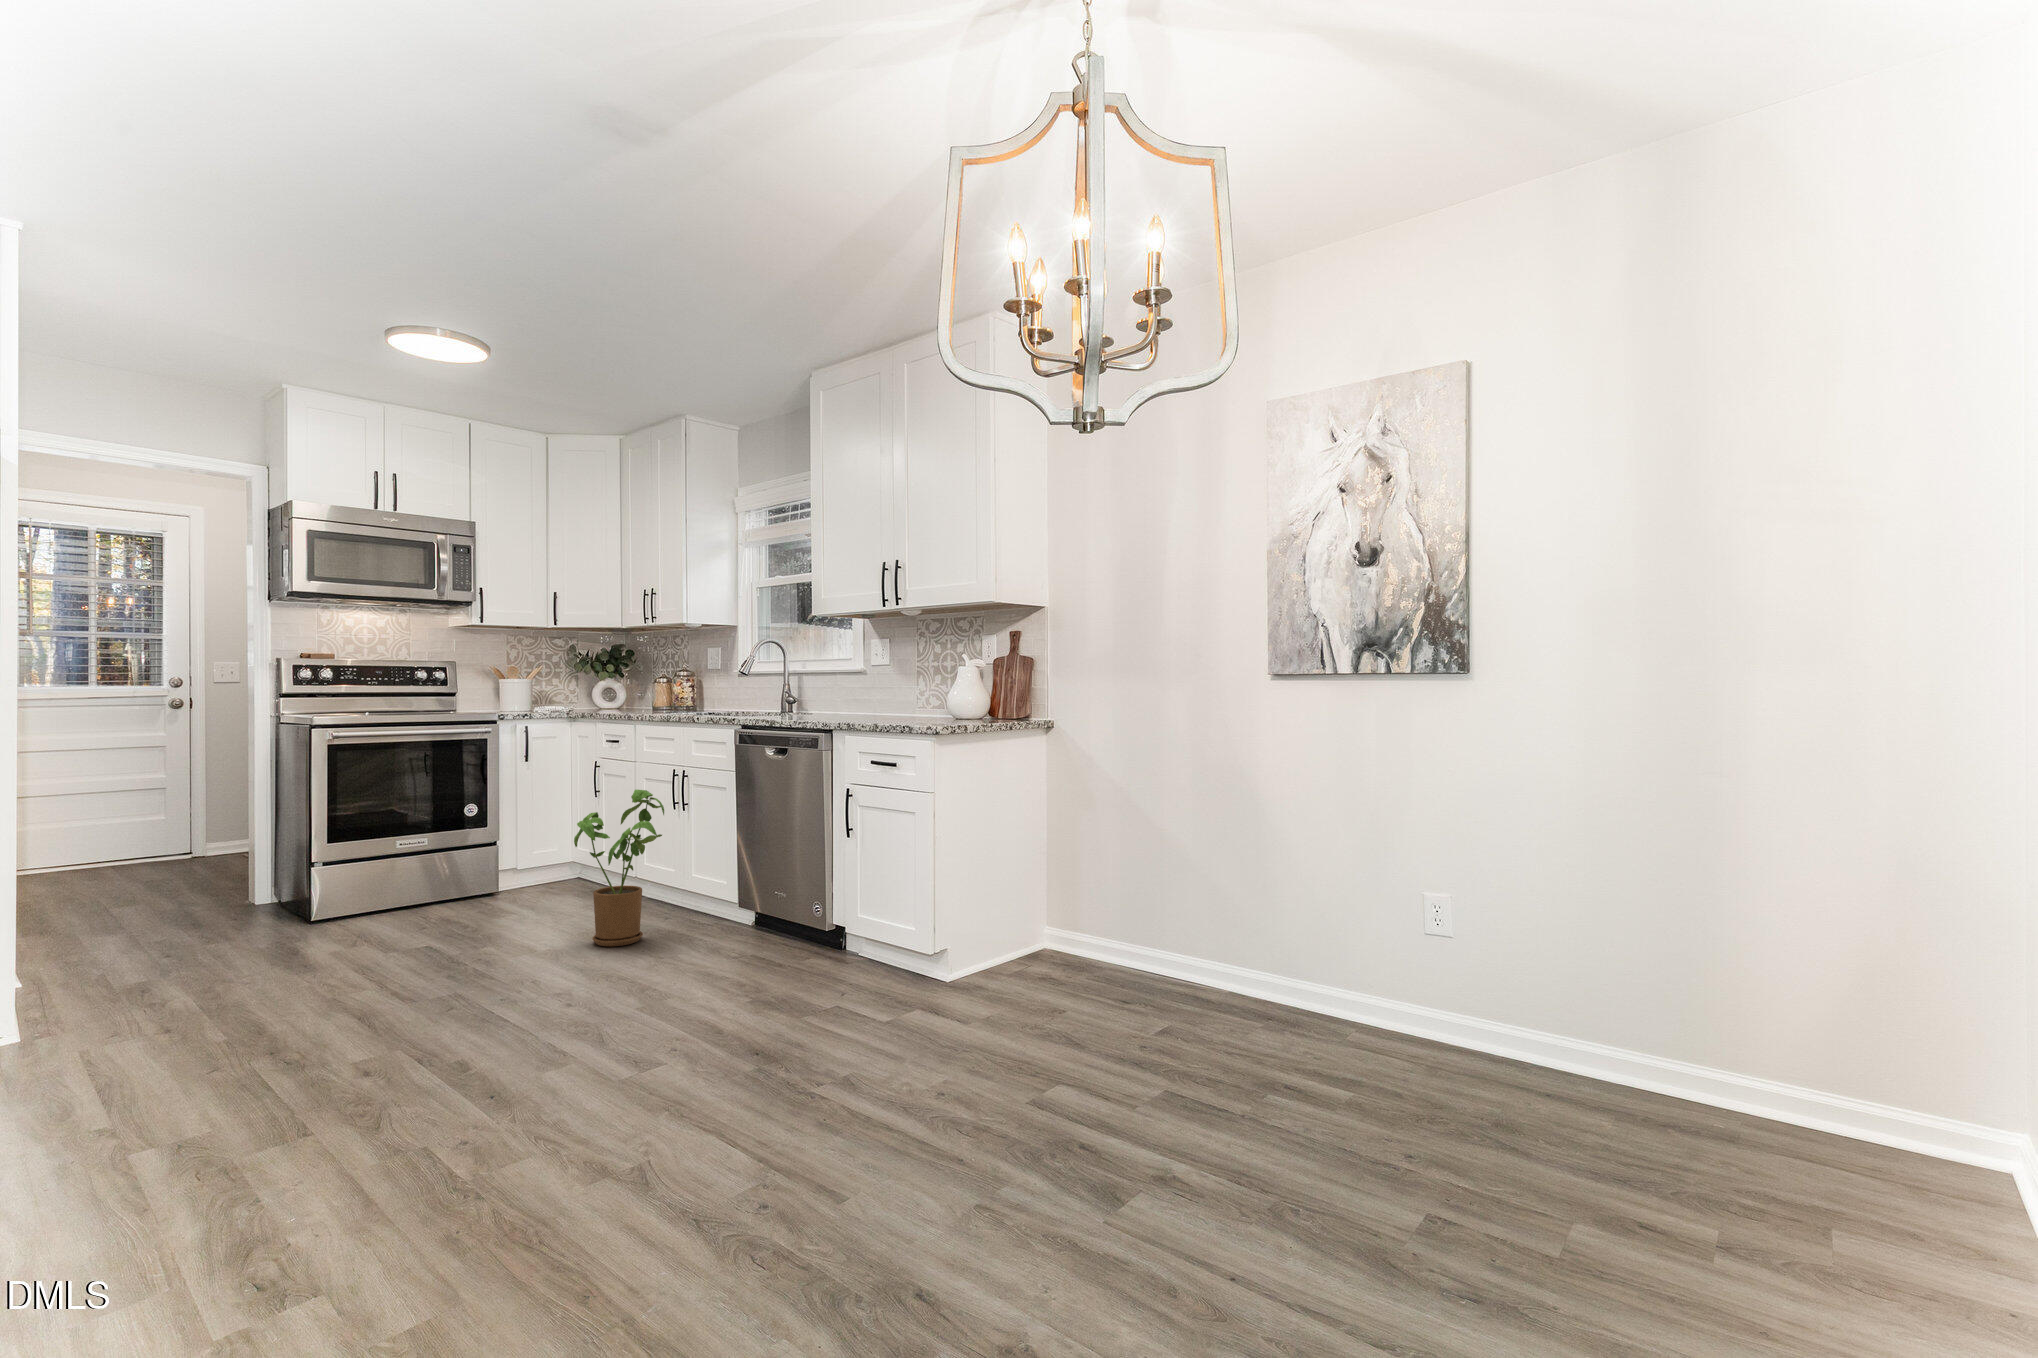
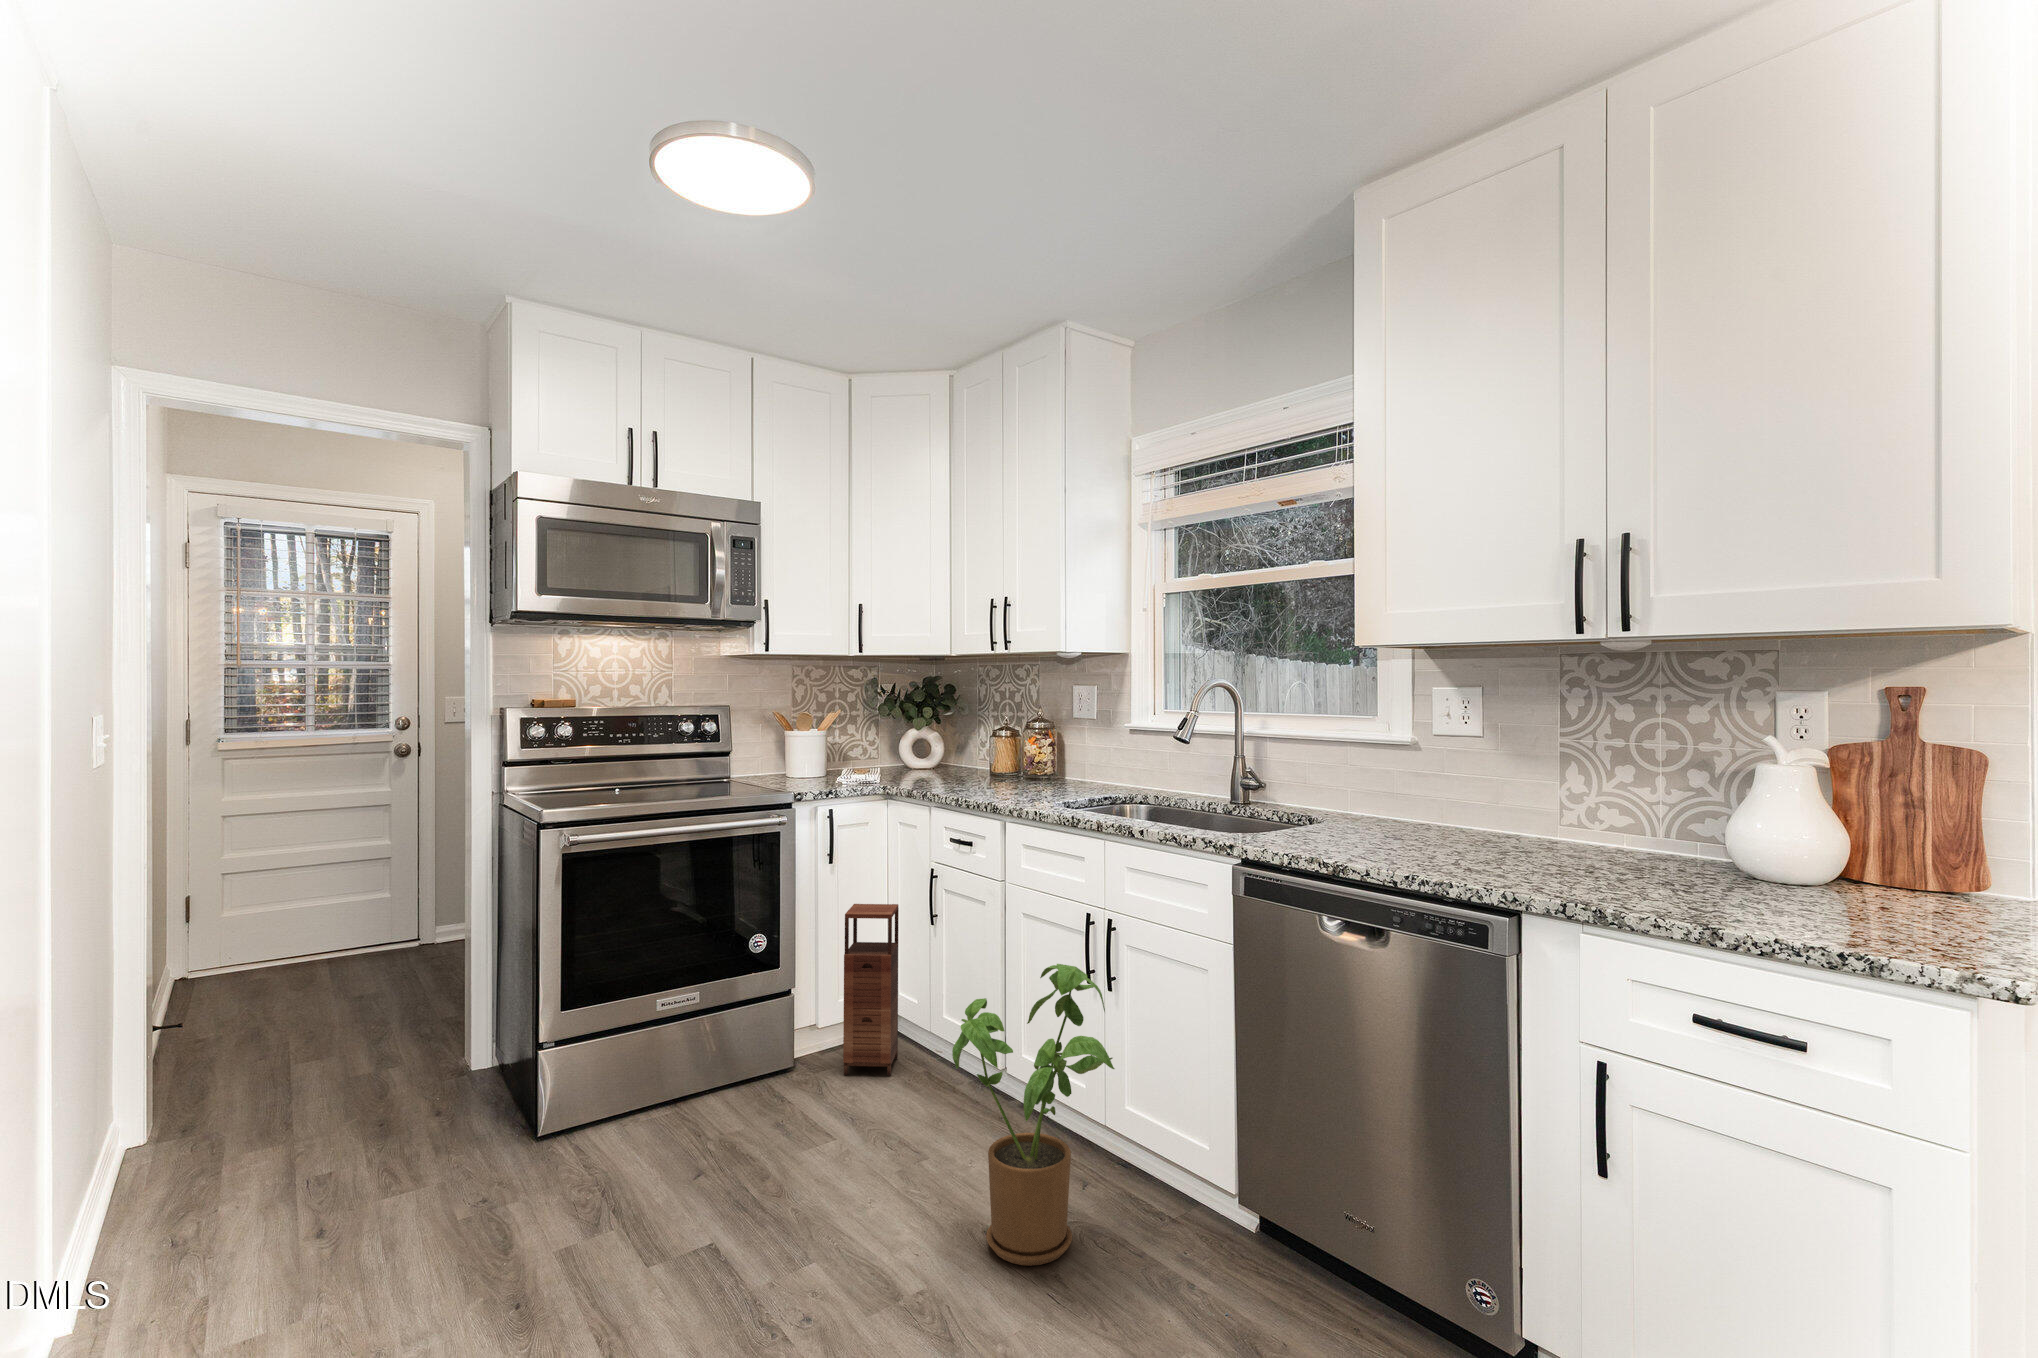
storage cabinet: none [531,789,573,897] -> present [843,904,899,1076]

